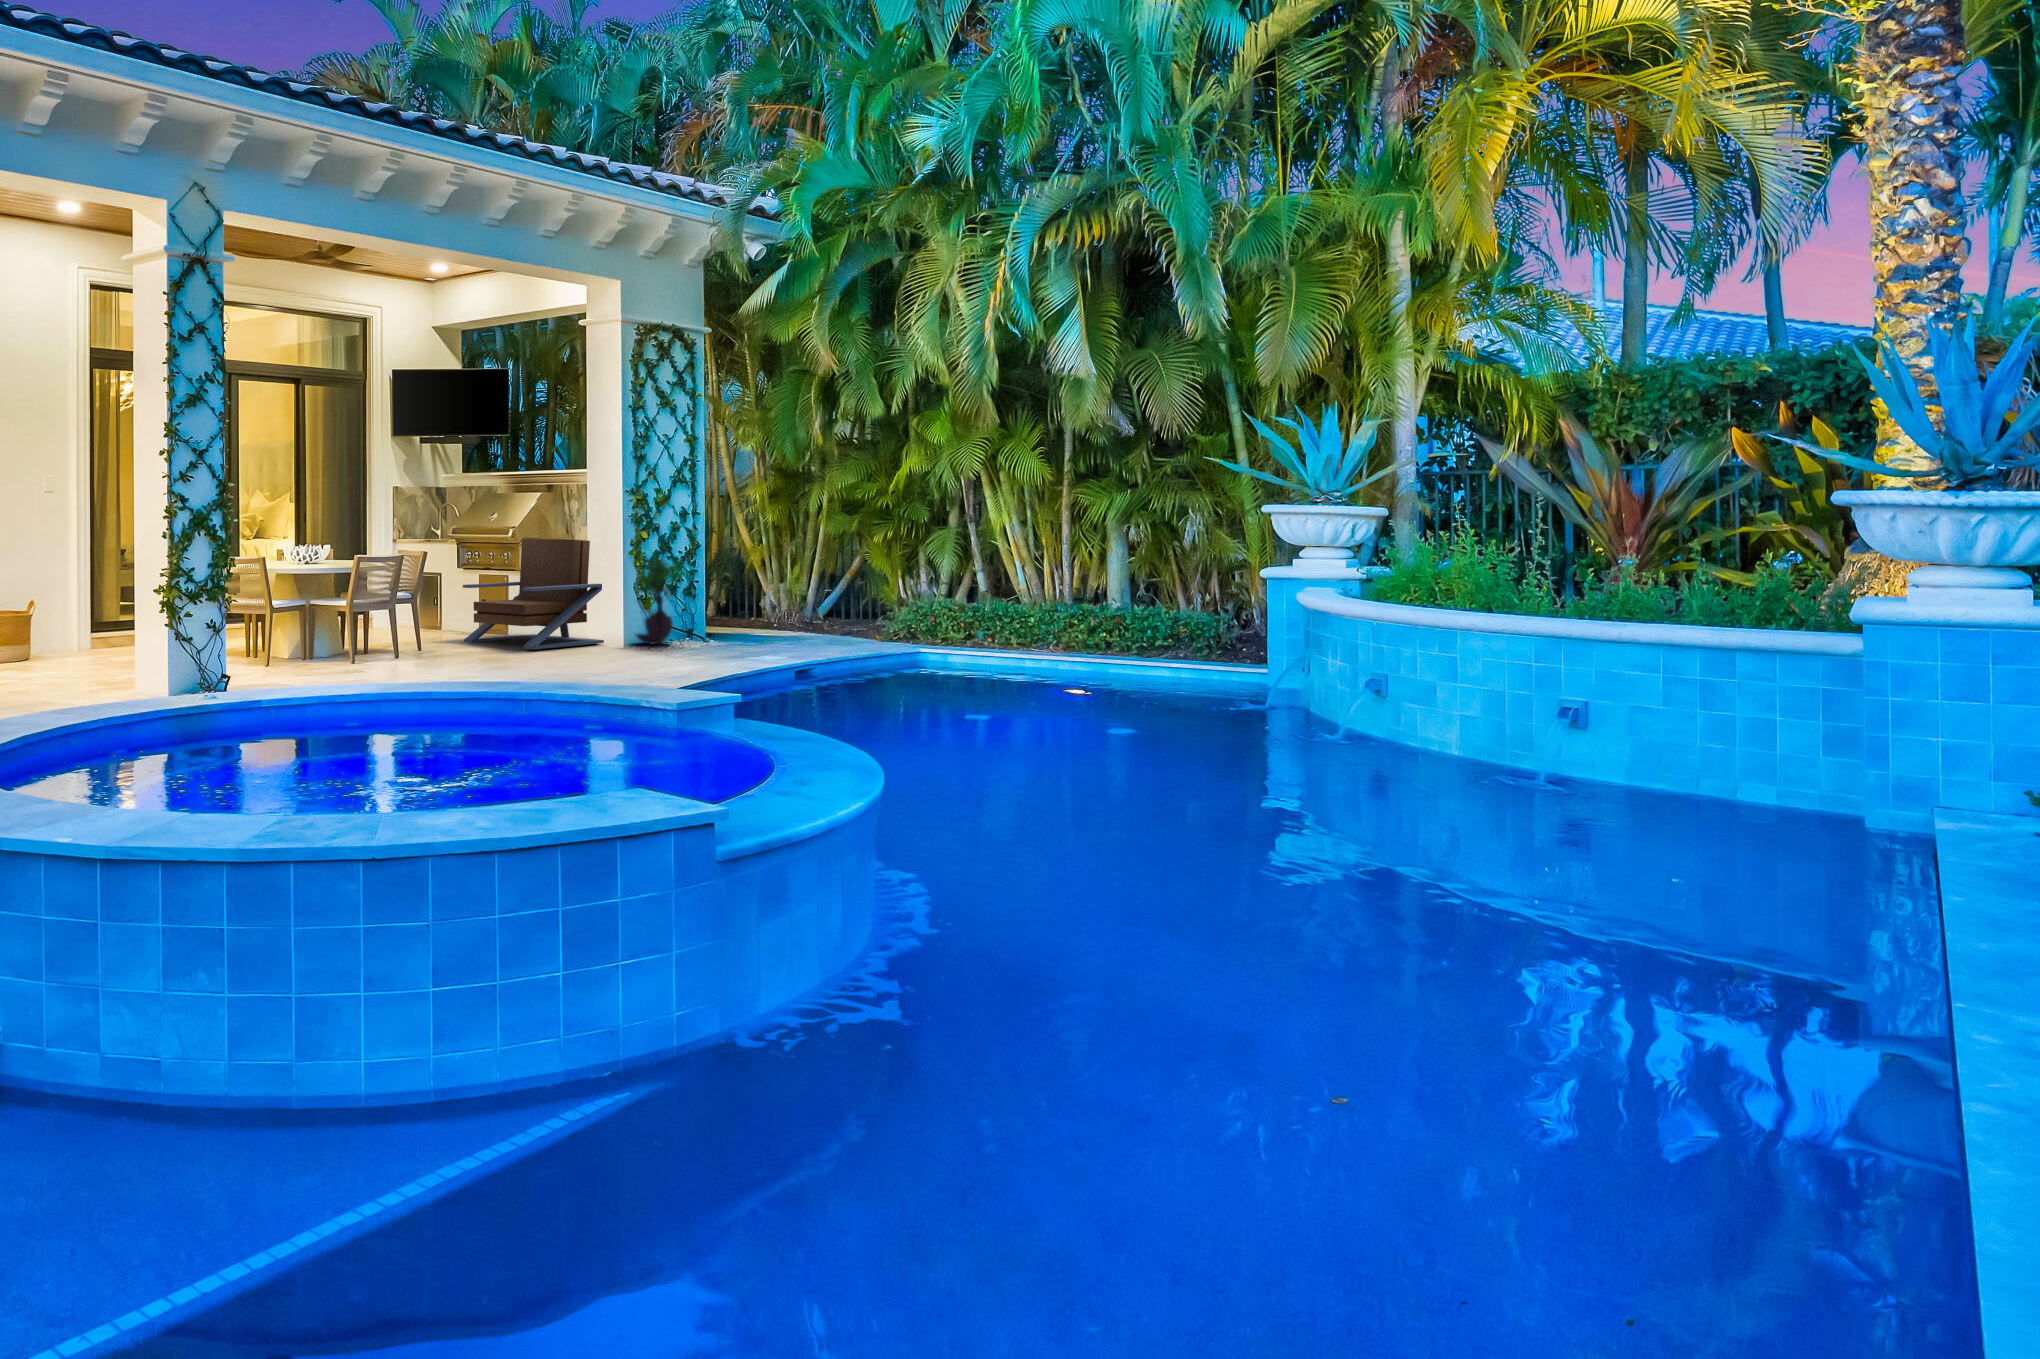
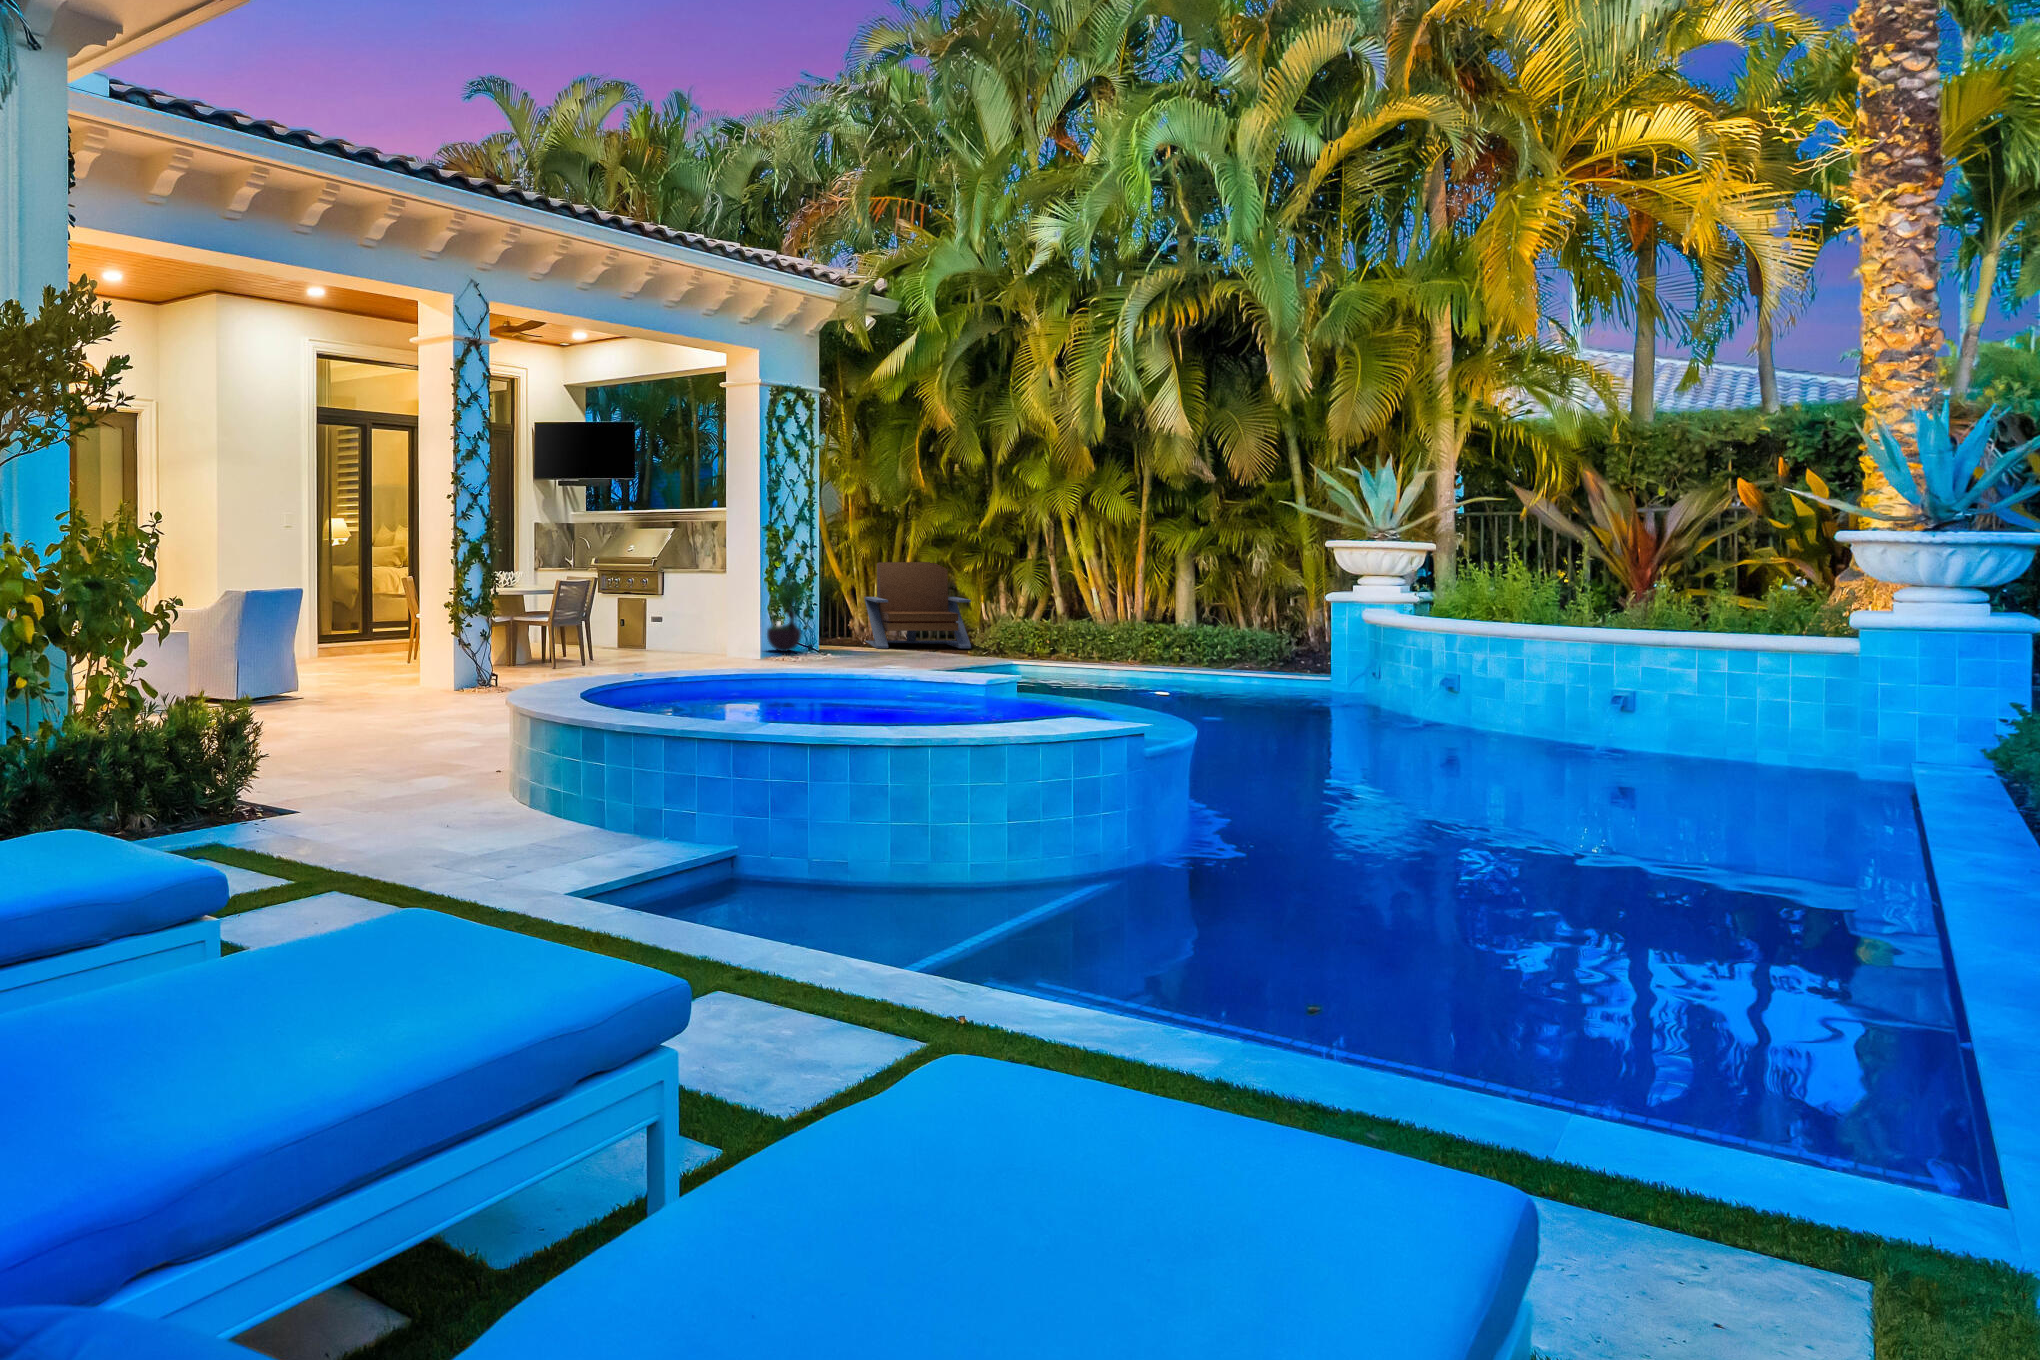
lounge chair: present [463,539,604,649] -> present [864,562,971,648]

